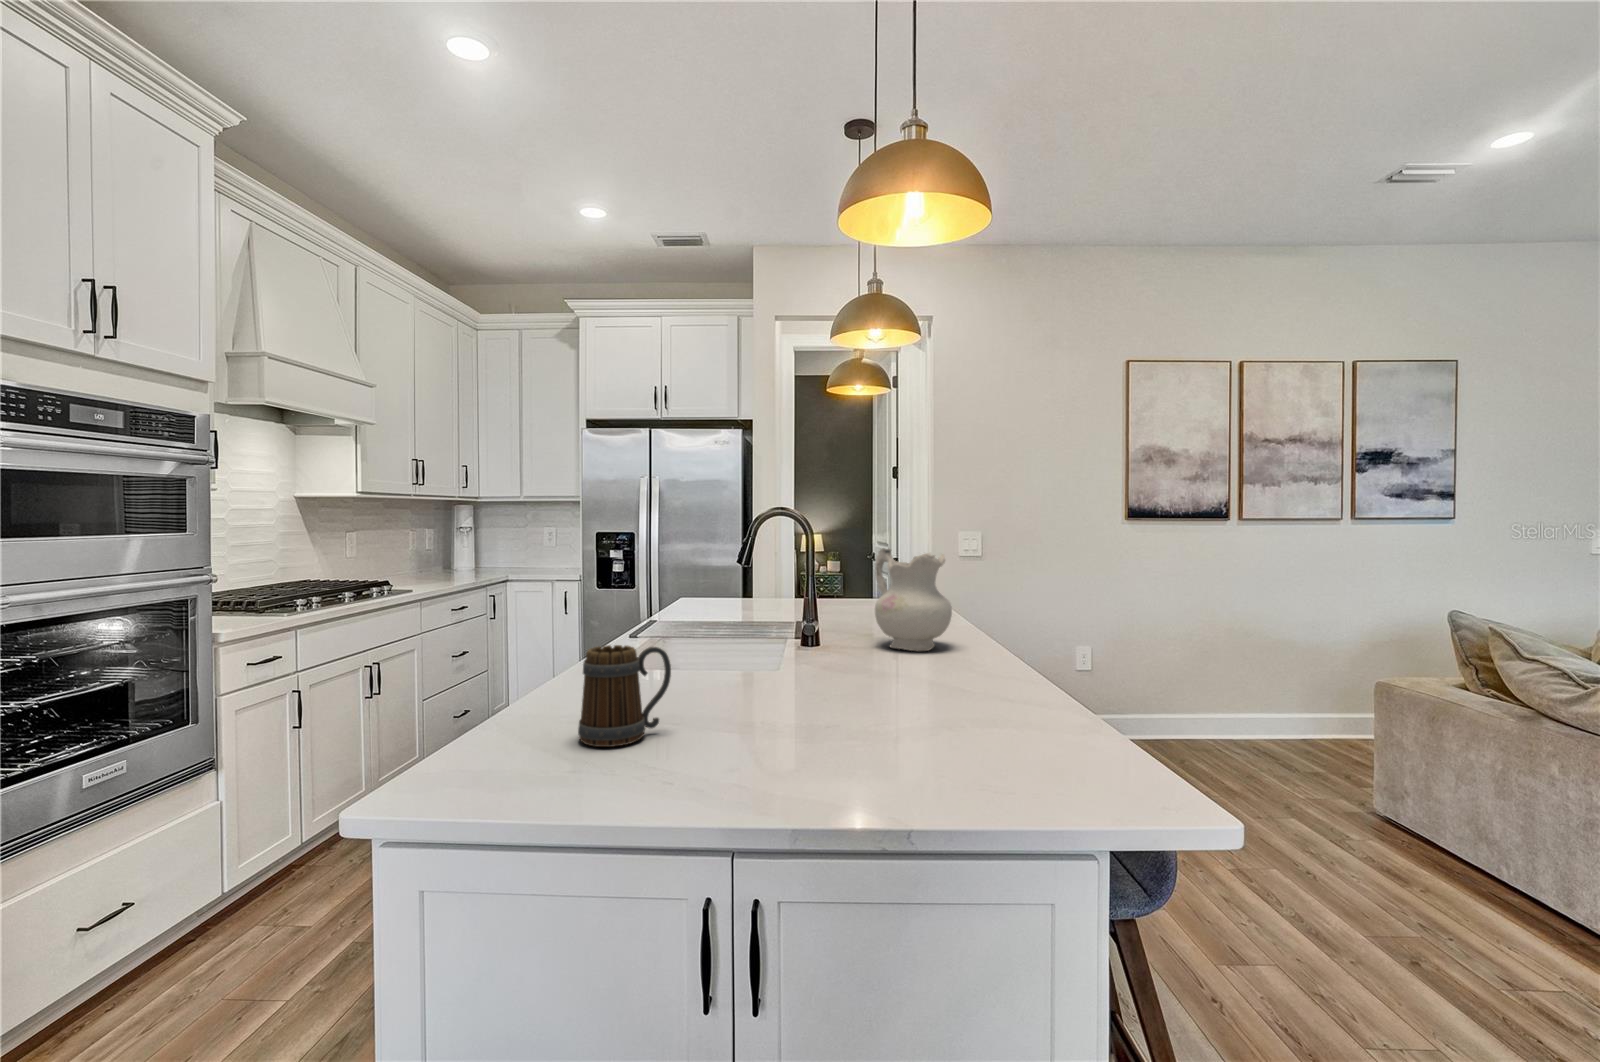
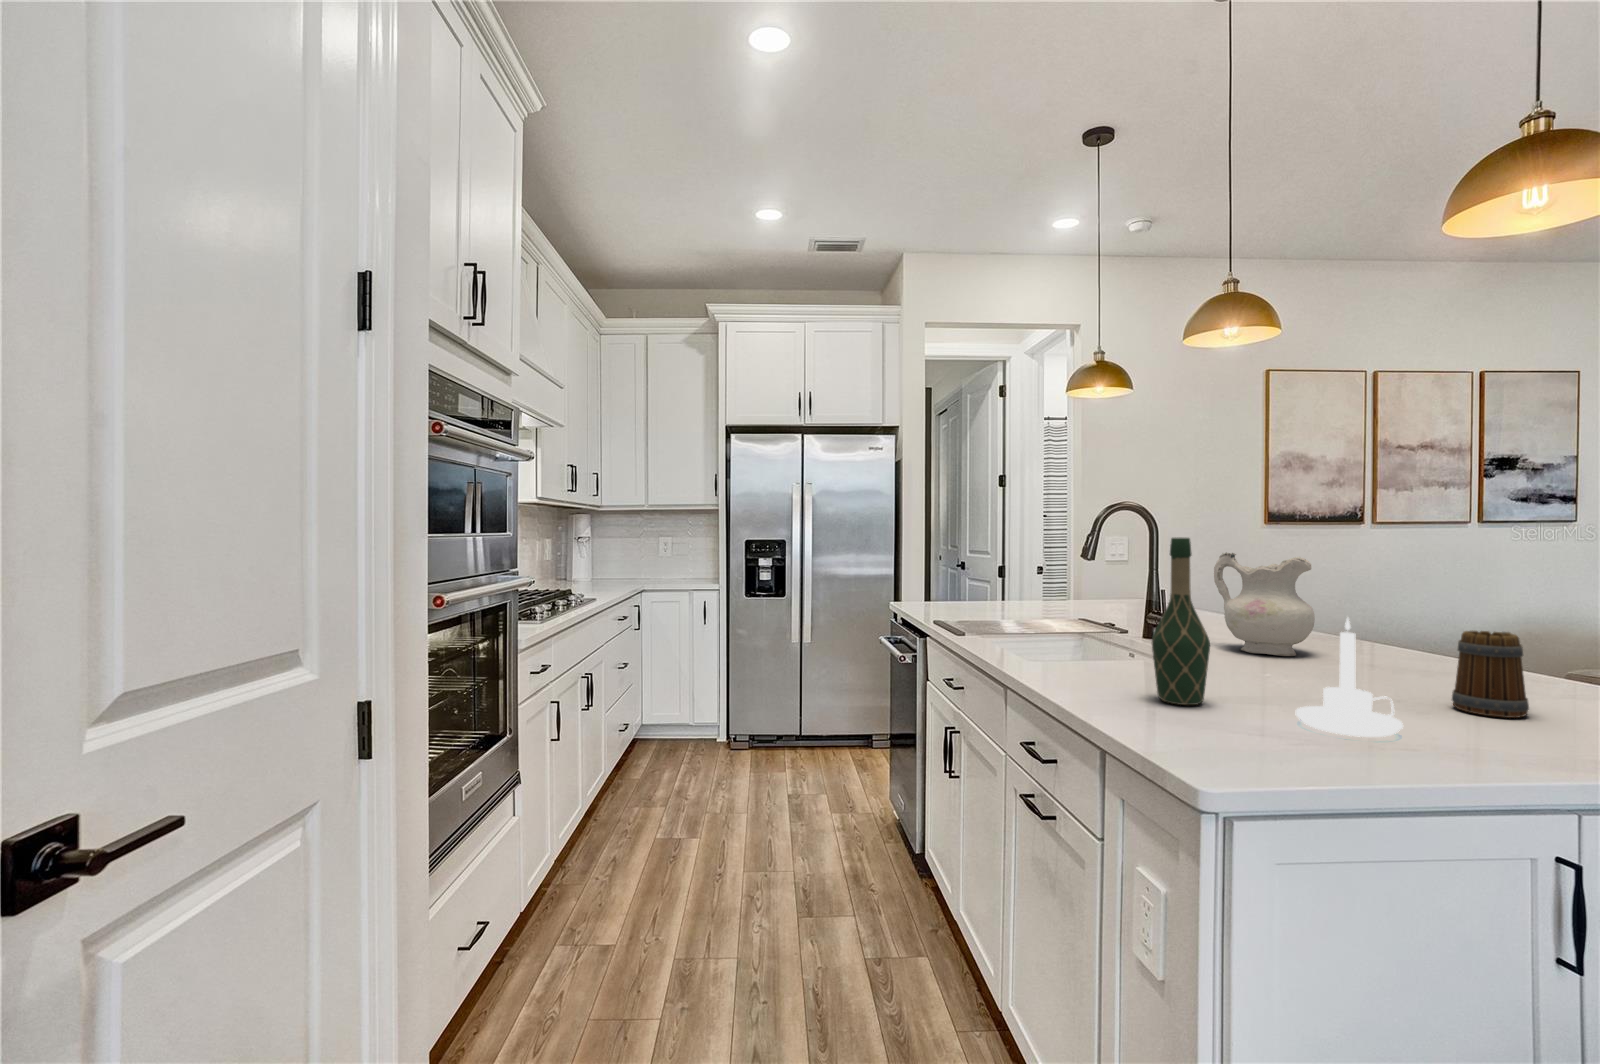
wine bottle: none [661,533,712,696] -> present [1152,538,1210,705]
candle holder: none [729,610,813,728] -> present [1296,618,1403,737]
mug: present [578,645,671,747] -> present [1452,630,1529,718]

